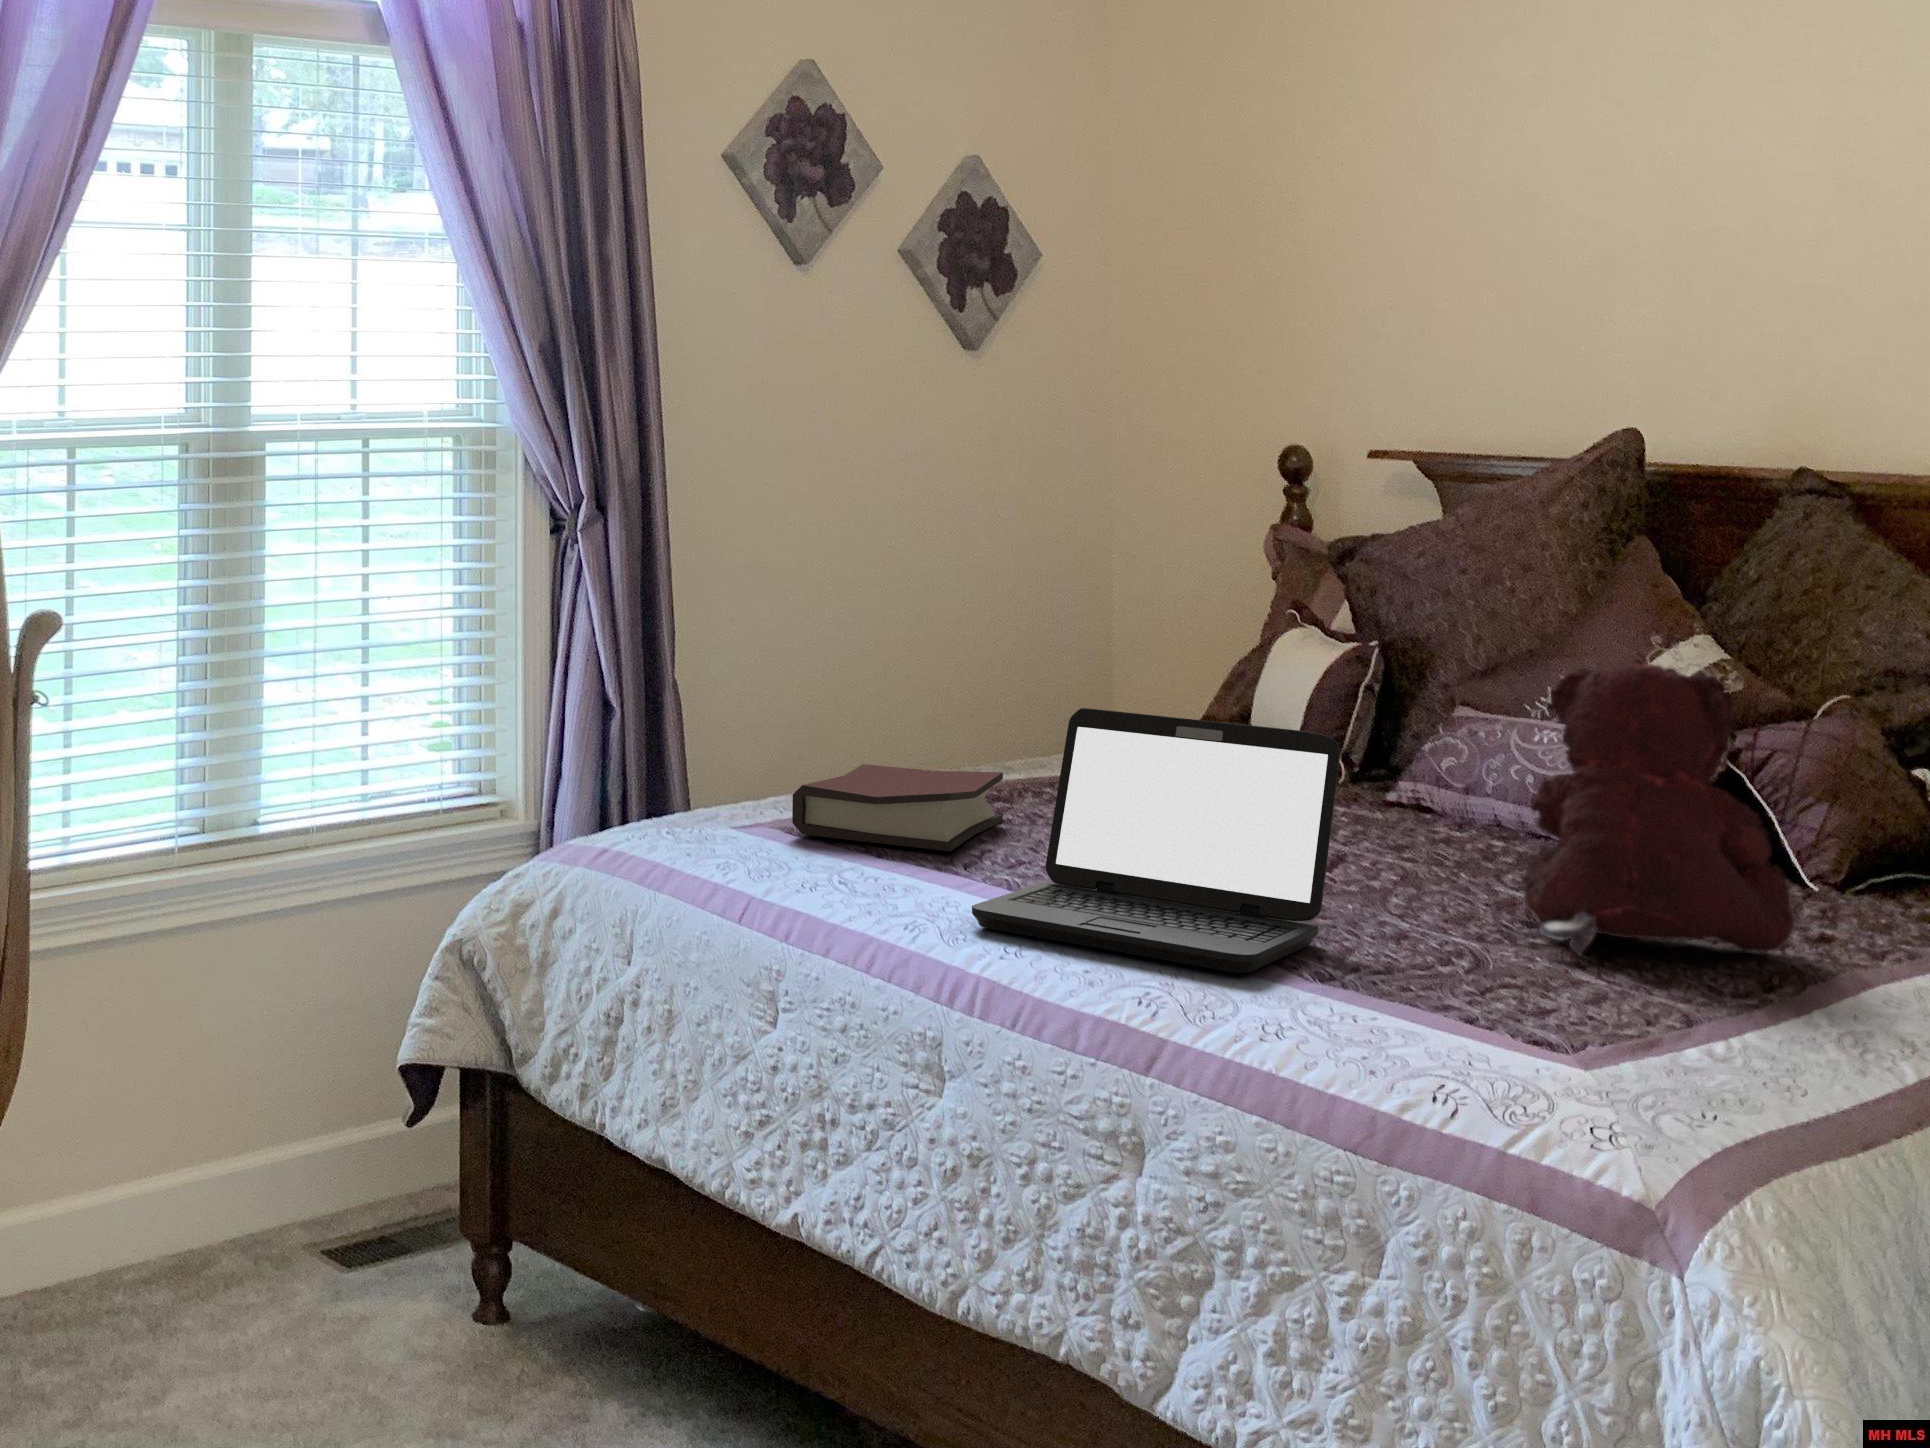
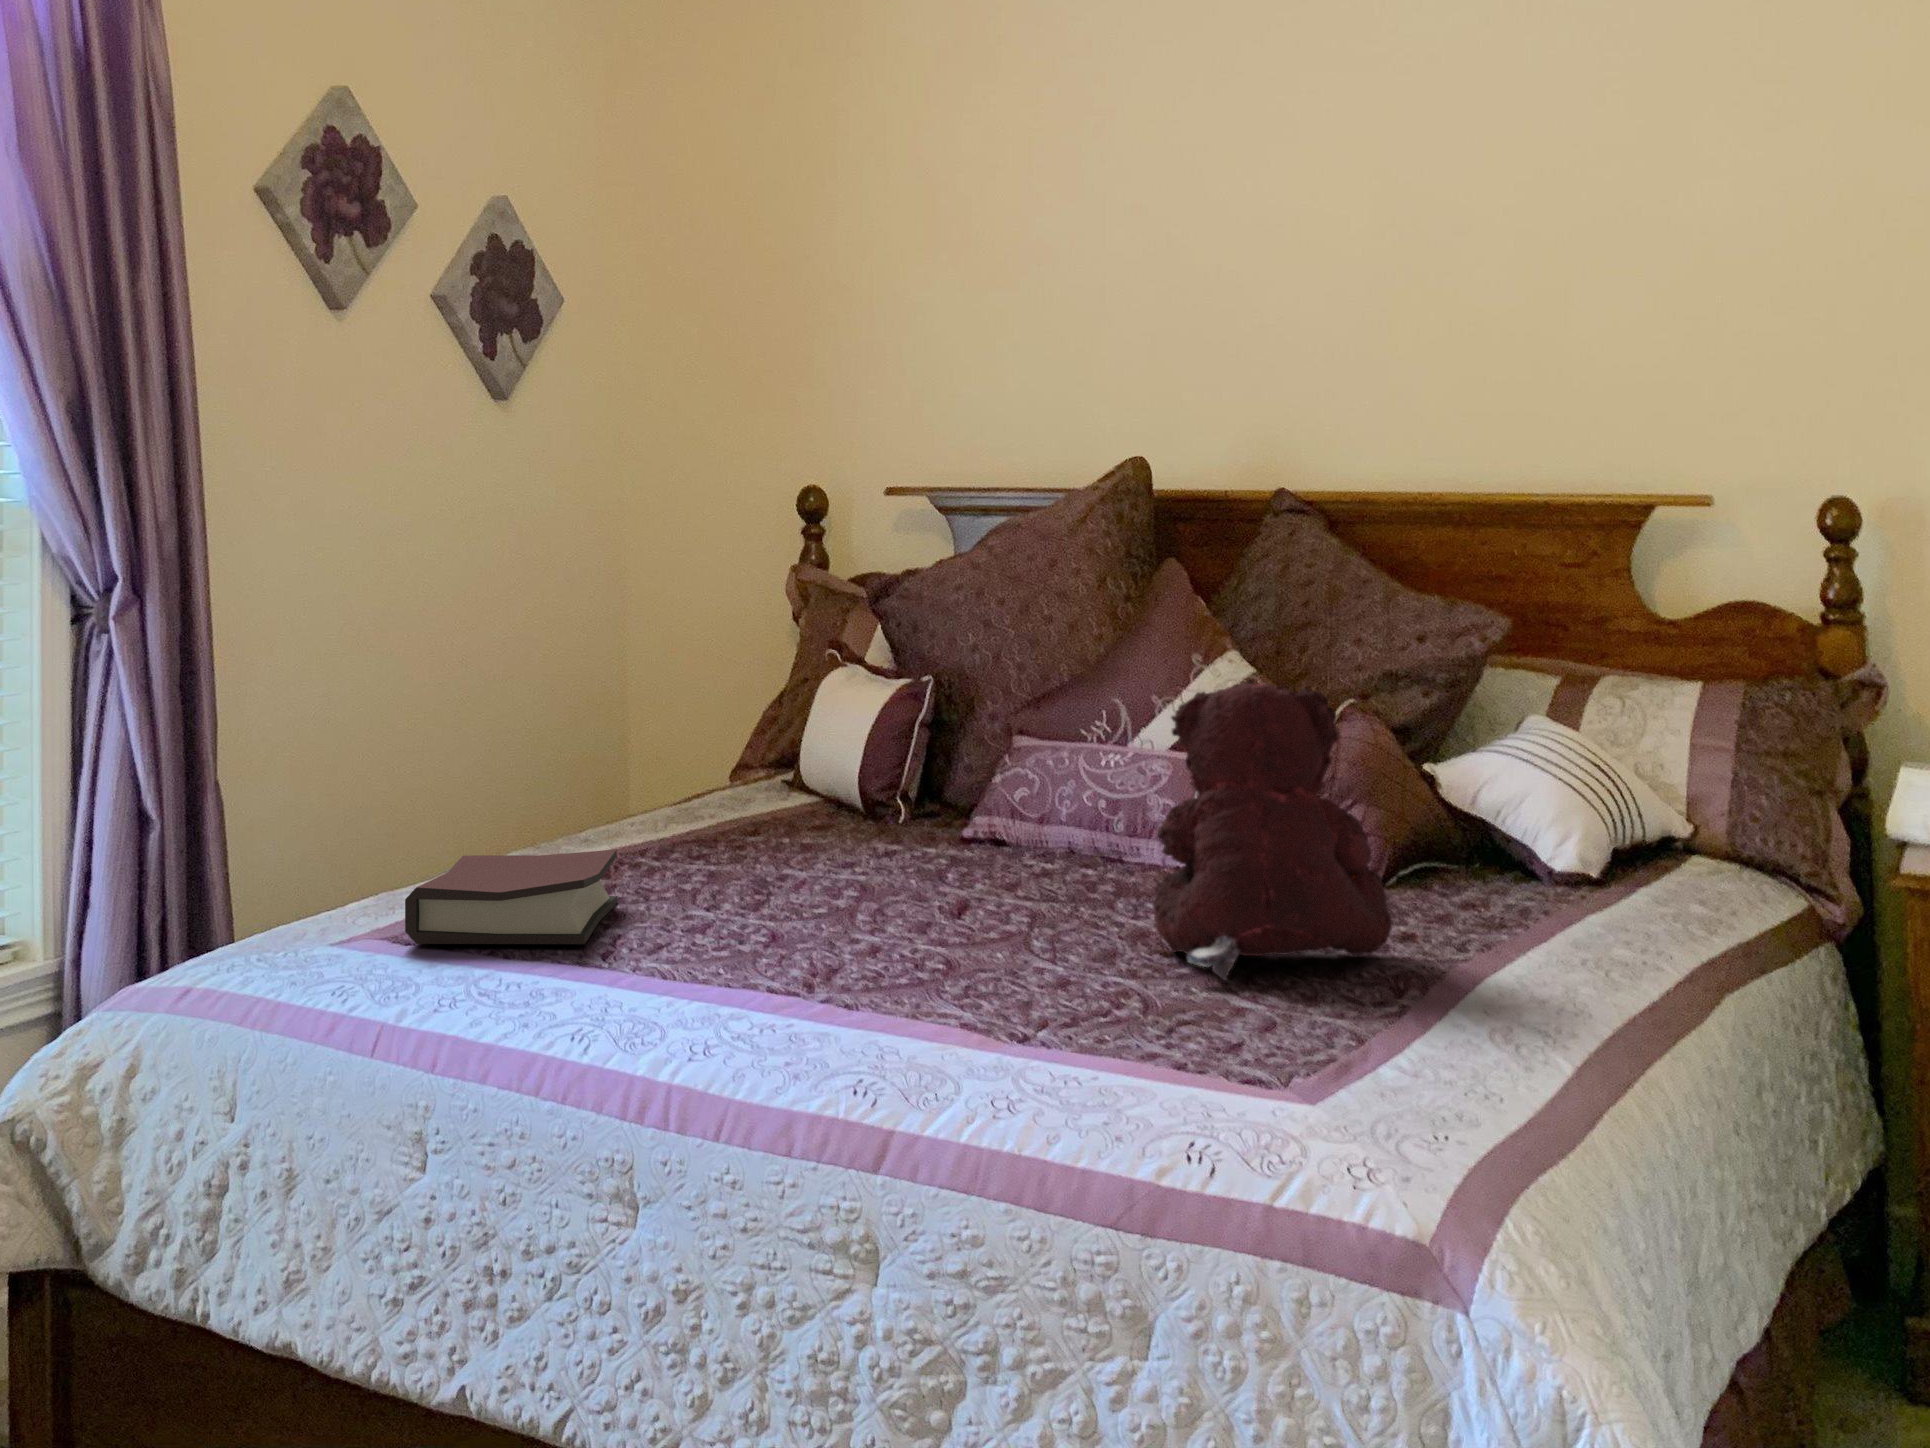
laptop: present [972,708,1340,973] -> none [648,773,1001,1044]

